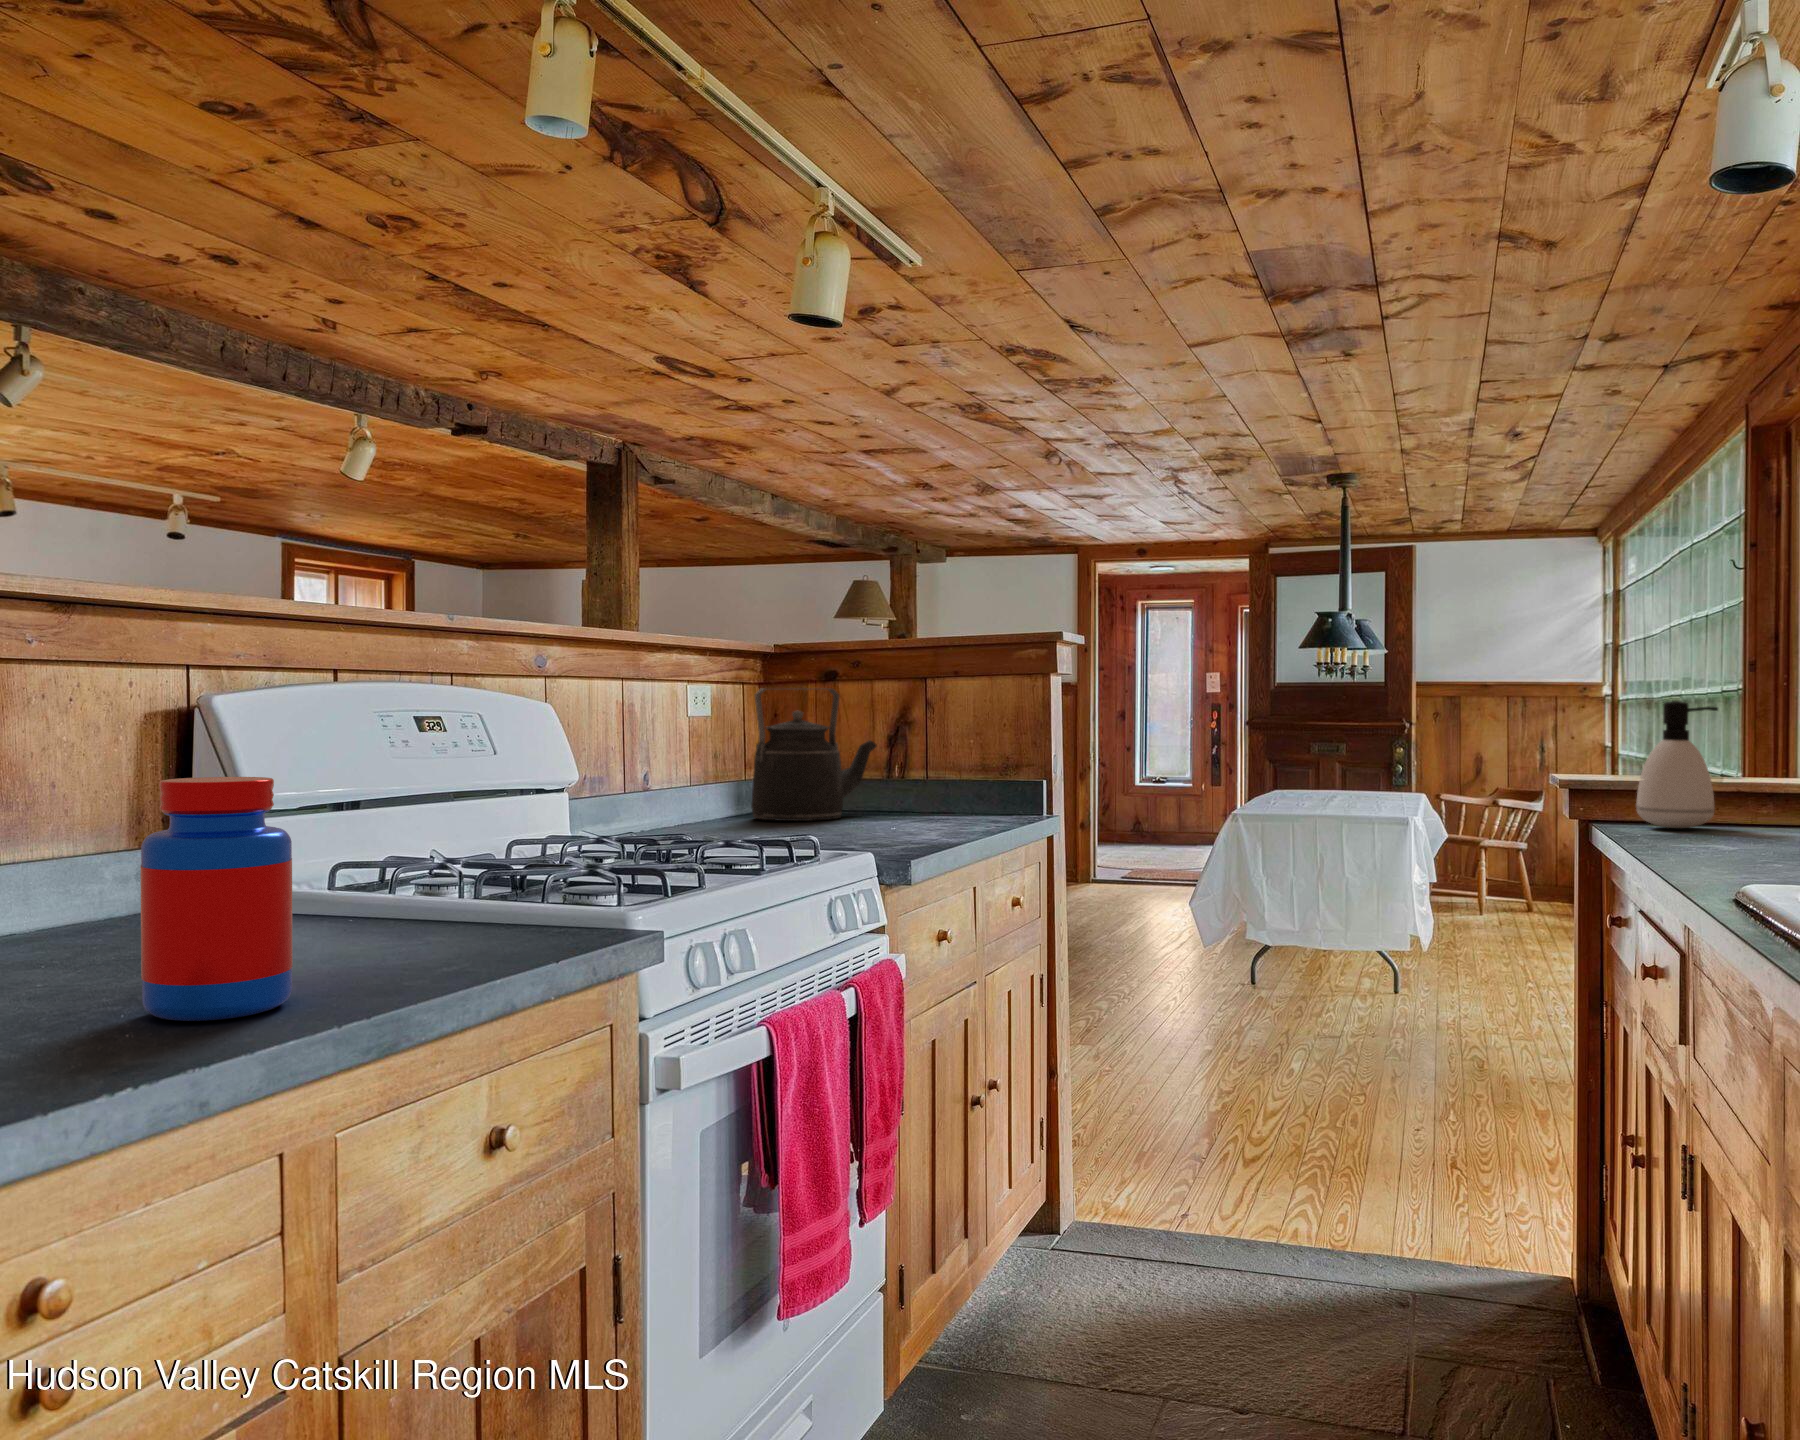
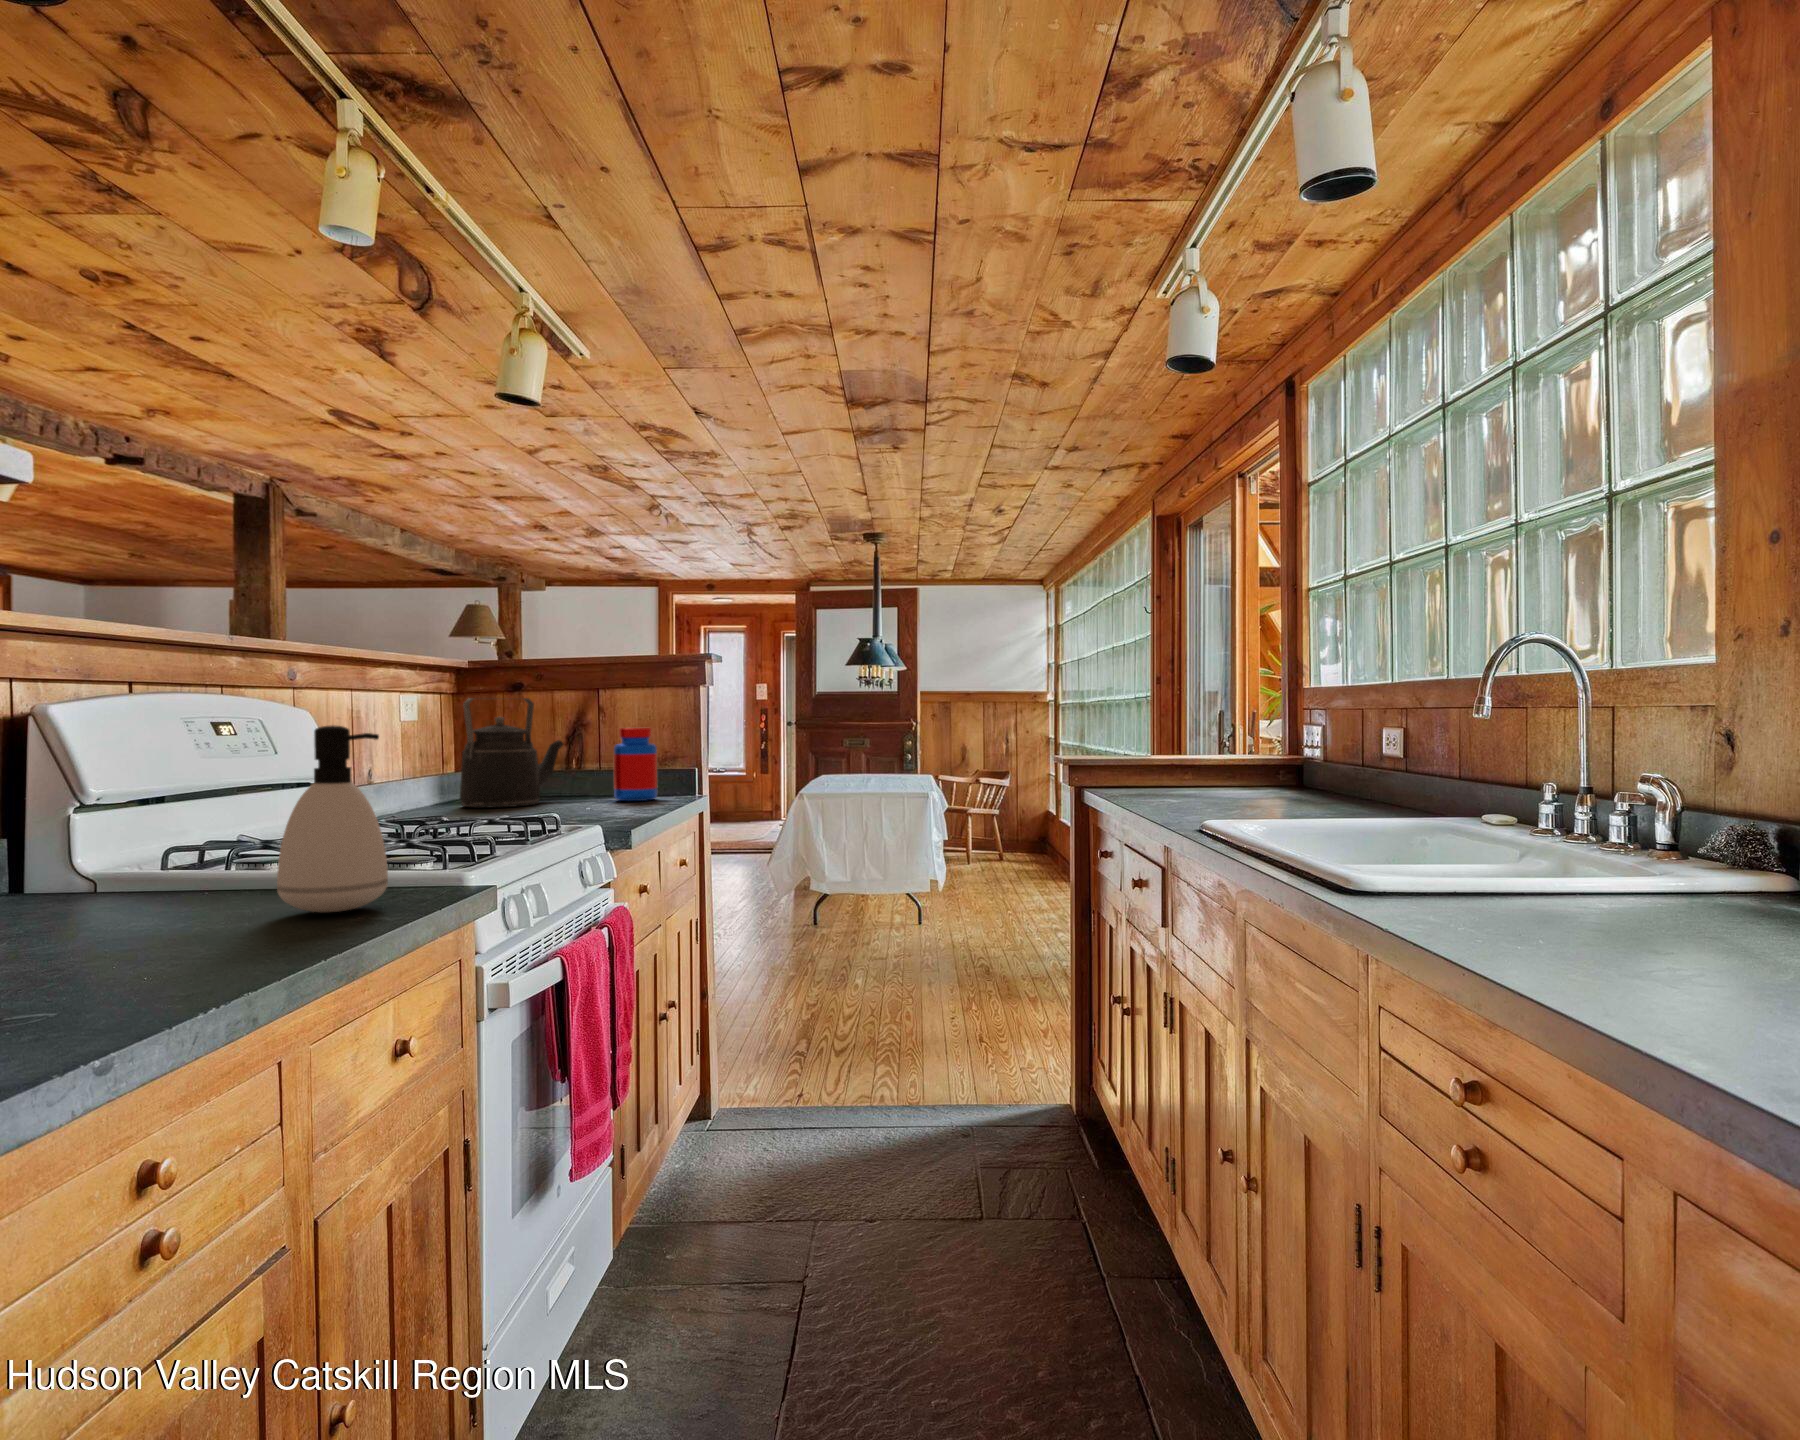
soap dispenser: present [1636,701,1718,828] -> present [277,726,388,912]
jar: present [140,777,293,1021] -> present [614,728,657,801]

